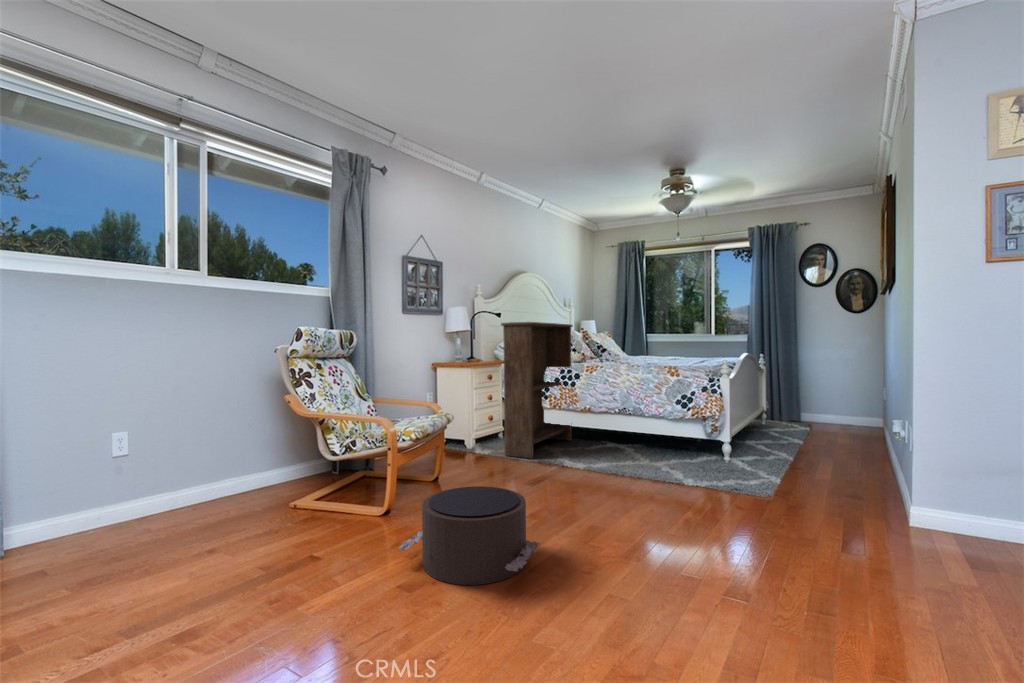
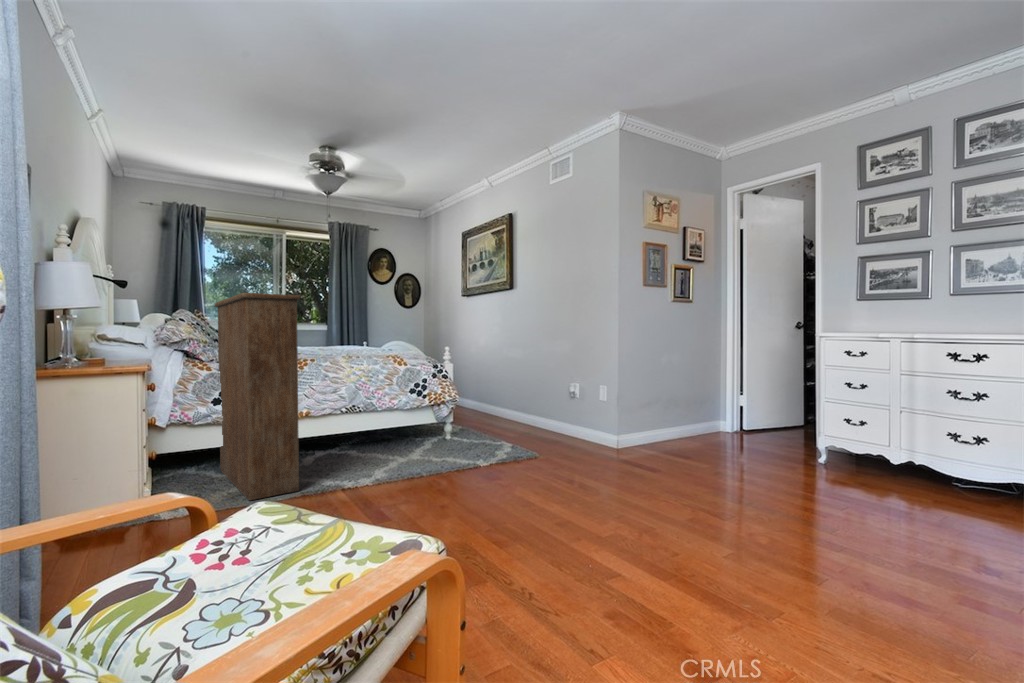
pouf: present [399,486,539,585] -> none [540,480,686,596]

